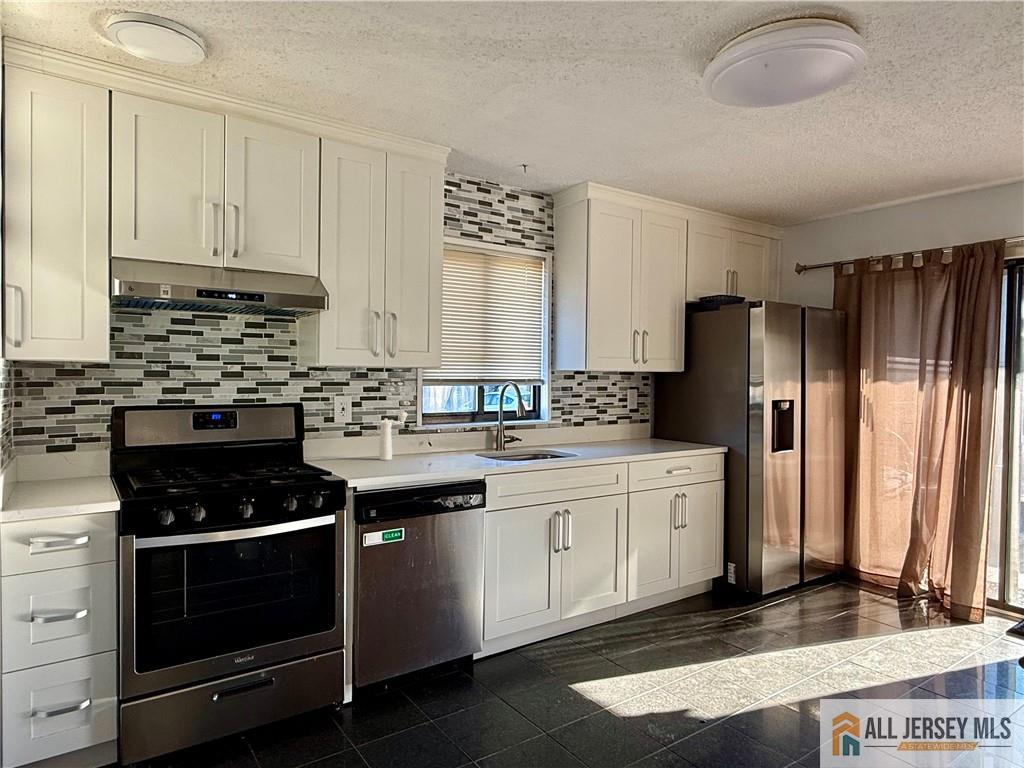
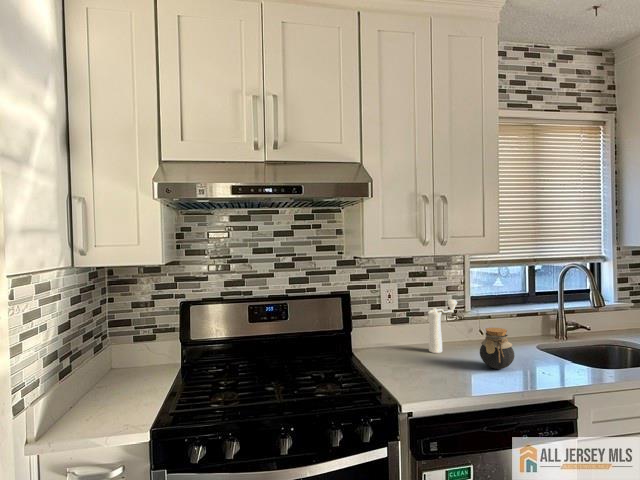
jar: none [423,431,450,465] -> present [480,328,514,369]

